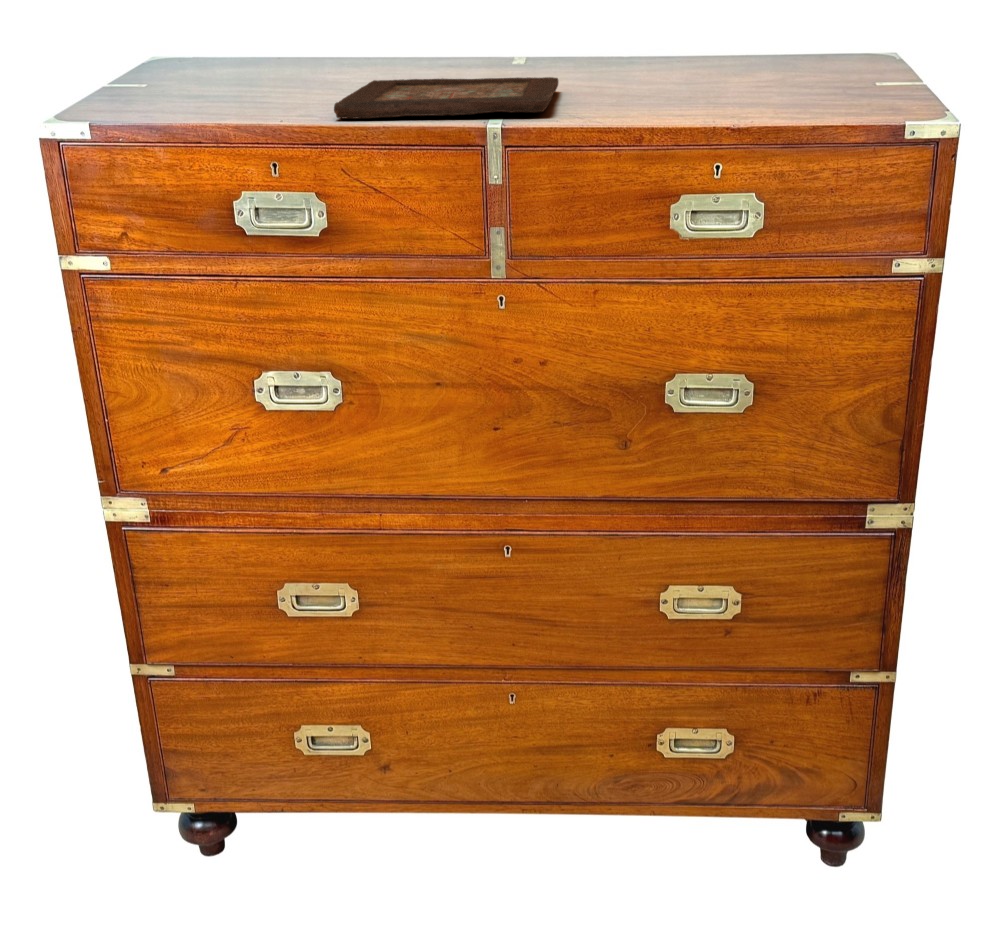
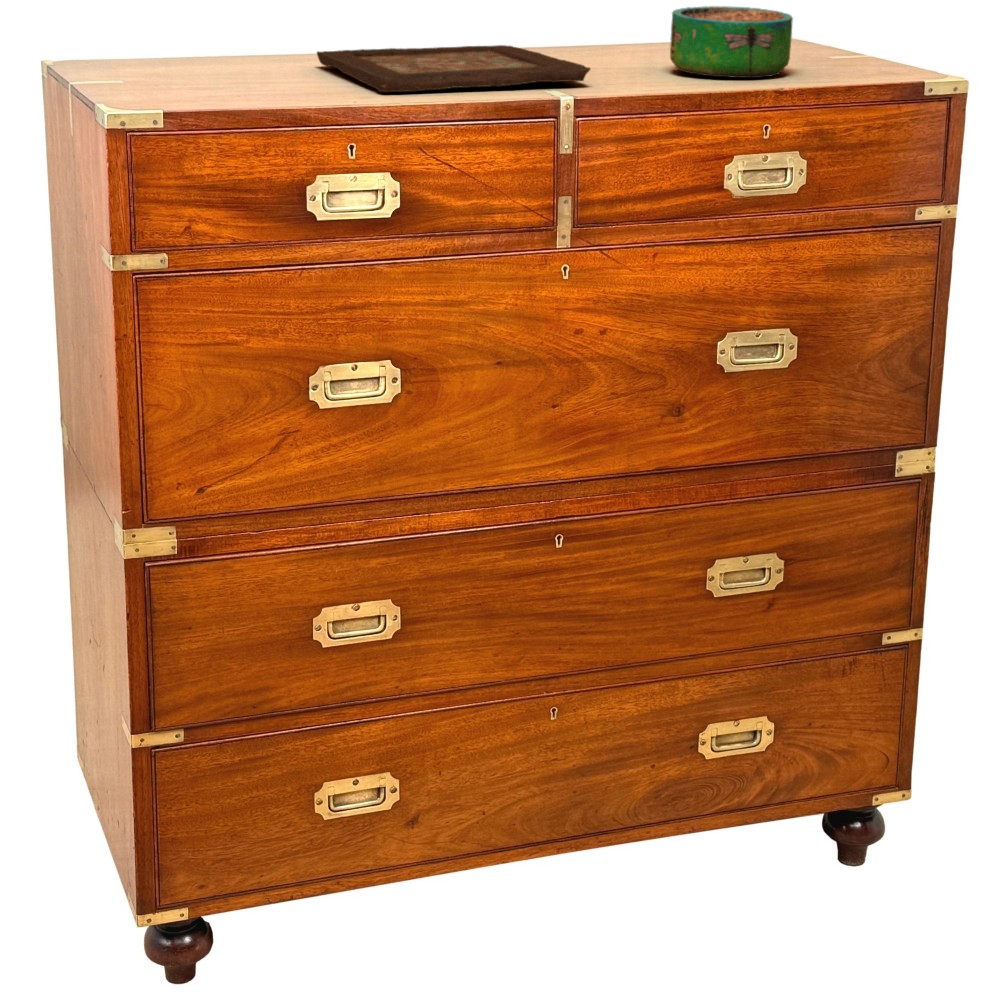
decorative bowl: none [669,39,794,113] -> present [670,6,793,78]

